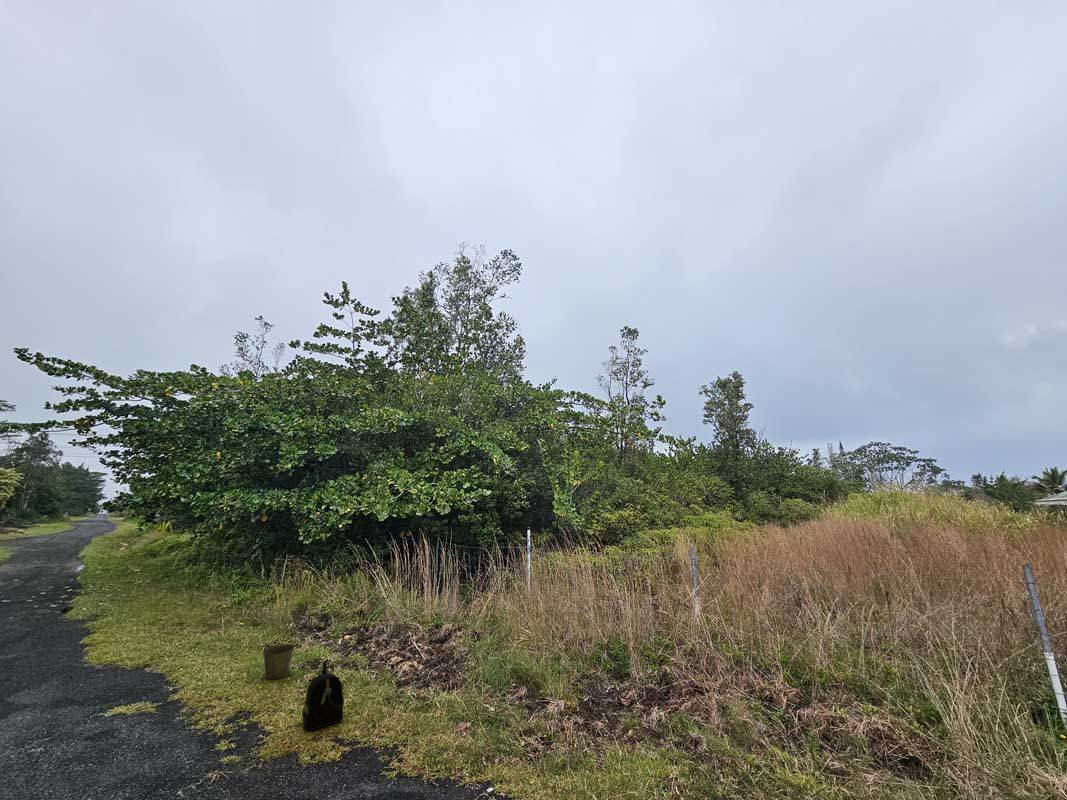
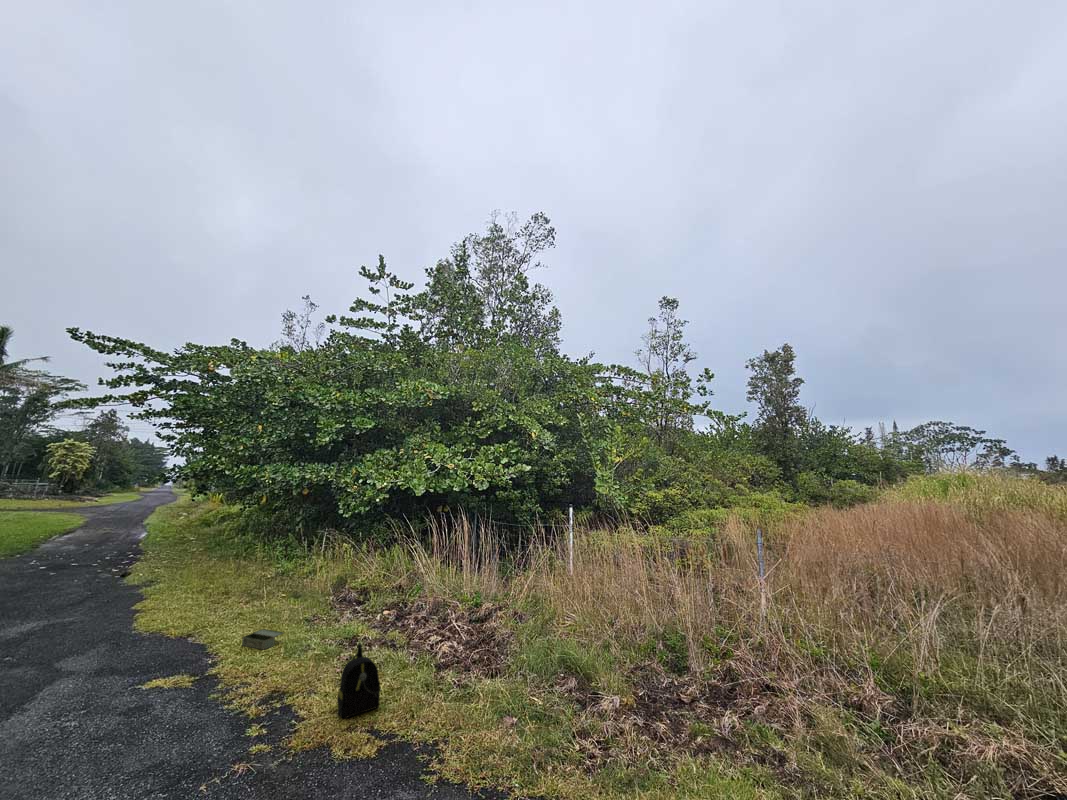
bucket: present [263,644,295,679] -> none [300,607,332,657]
toolbox: none [203,655,246,674] -> present [242,629,284,650]

